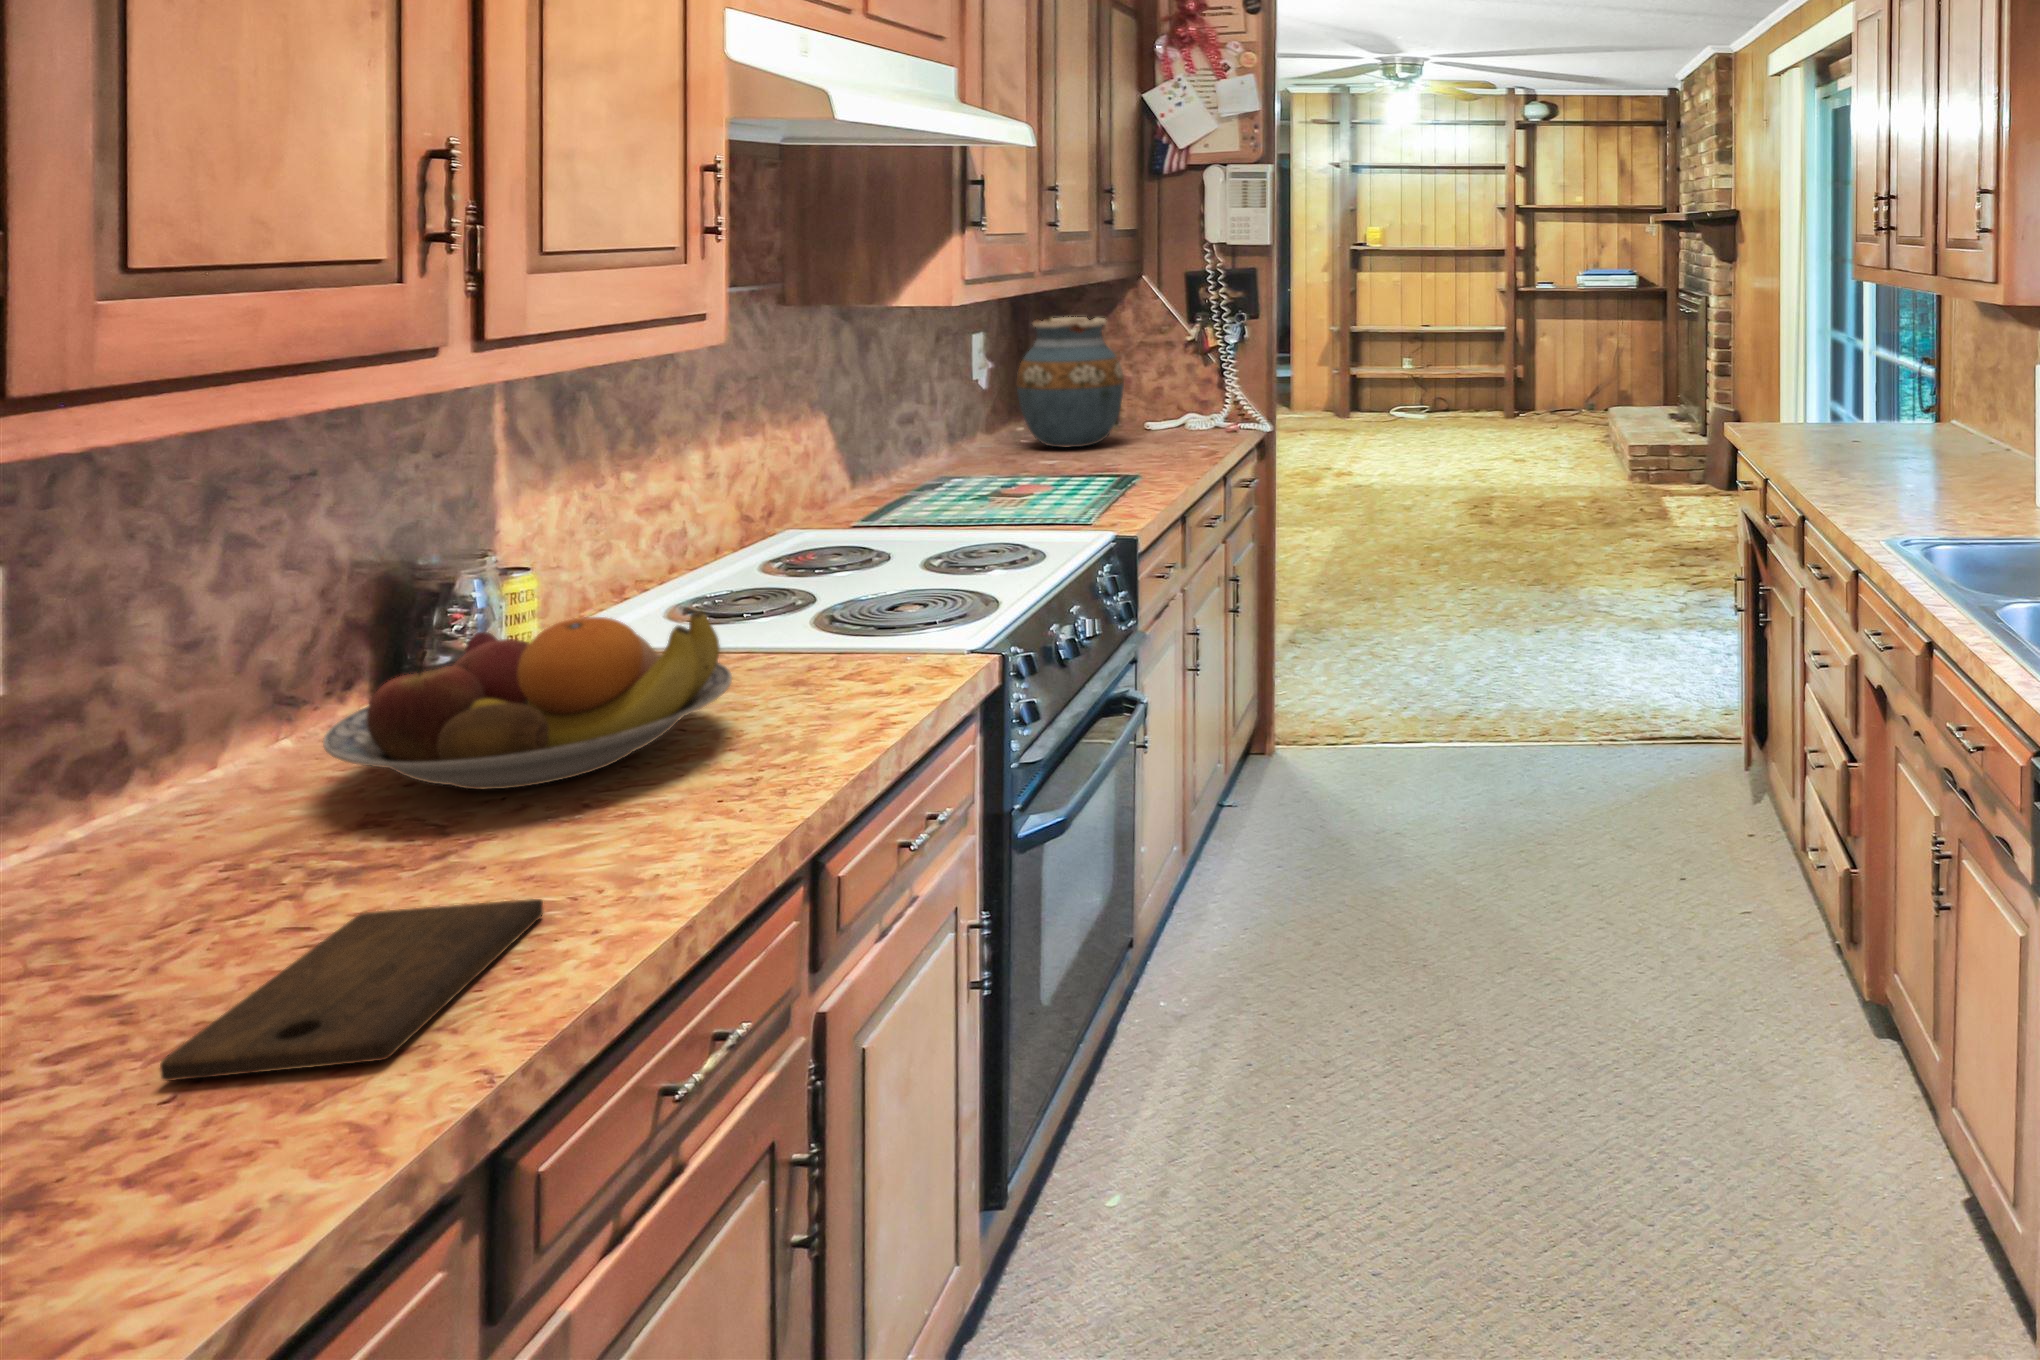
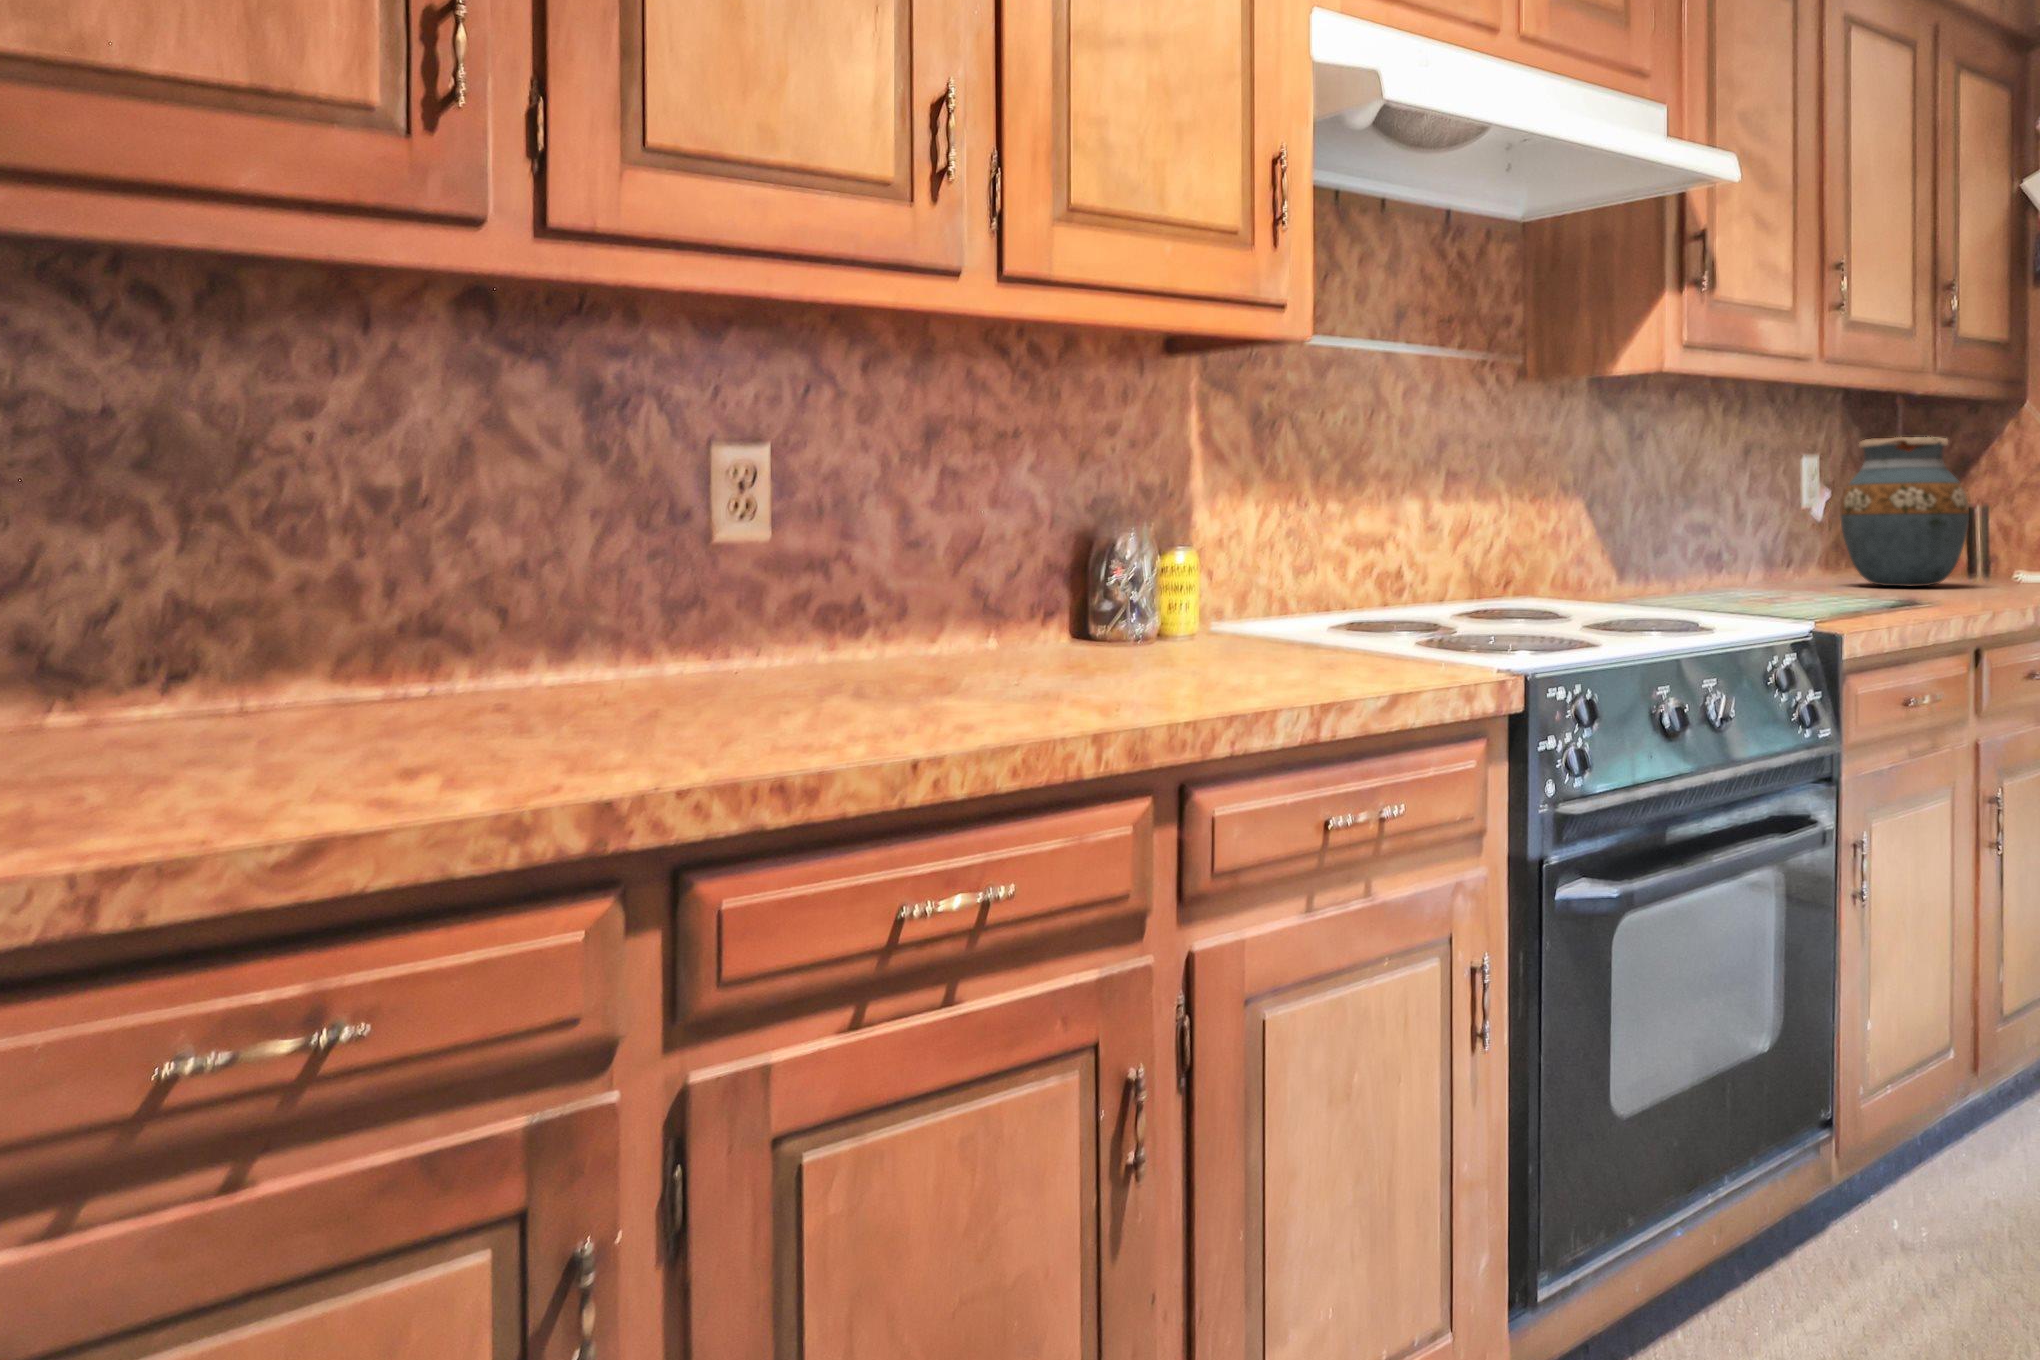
fruit bowl: present [323,611,732,789] -> none [895,534,1209,671]
cutting board: present [160,899,543,1081] -> none [496,689,823,746]

